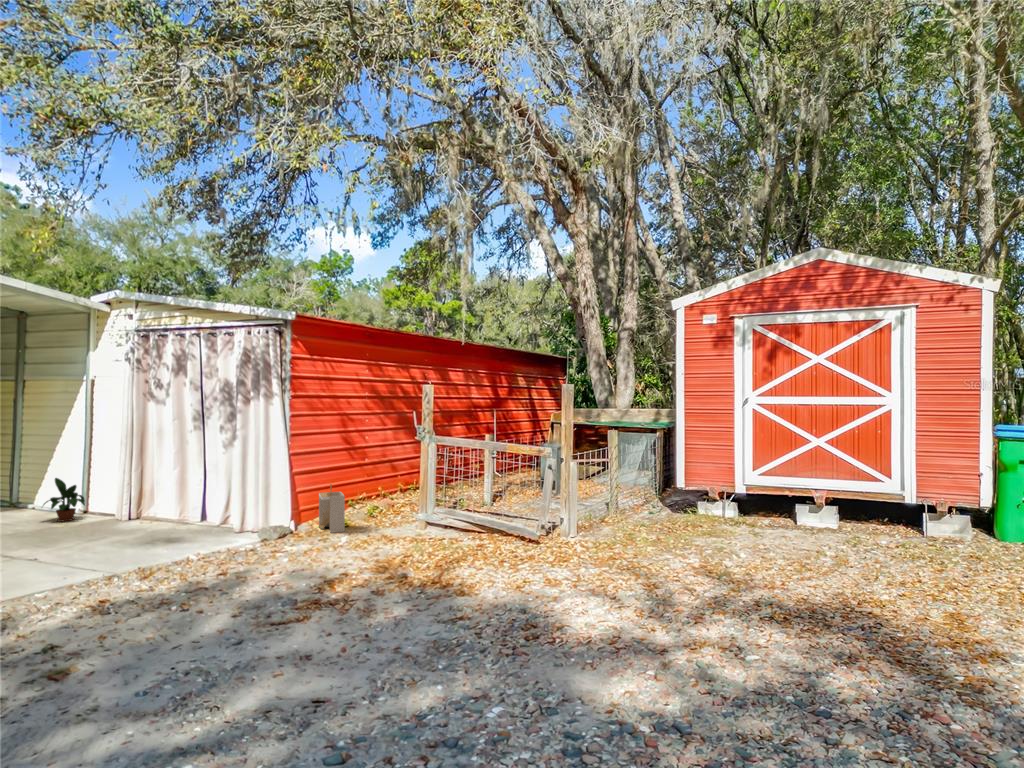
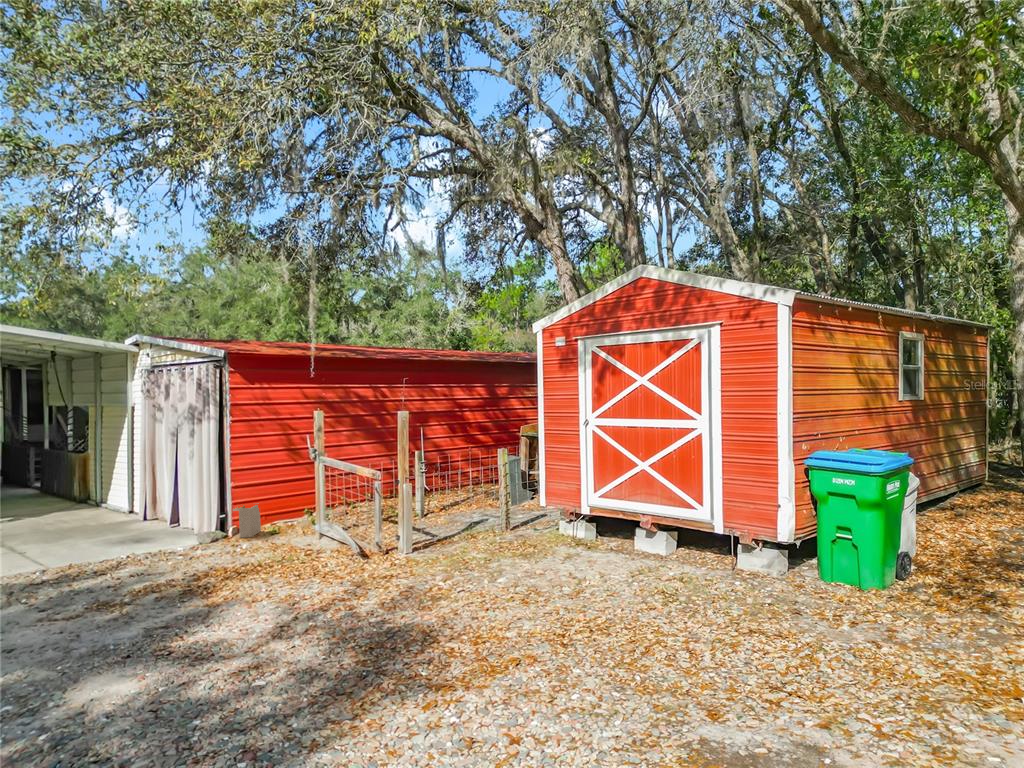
potted plant: present [44,478,85,522] -> none [97,487,128,519]

